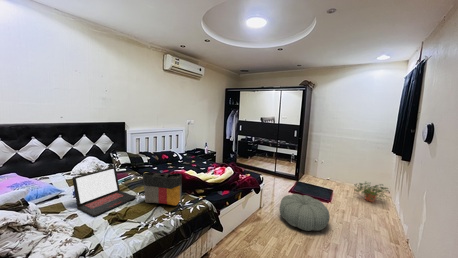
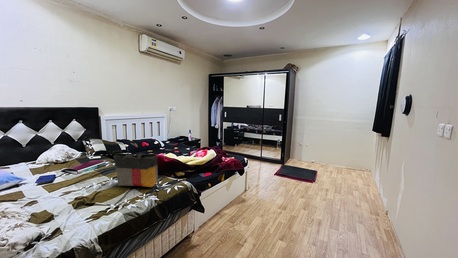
laptop: present [72,167,136,216] -> none [31,150,108,201]
potted plant: present [355,182,388,202] -> none [337,161,373,181]
pouf: present [280,194,330,231] -> none [264,175,313,209]

